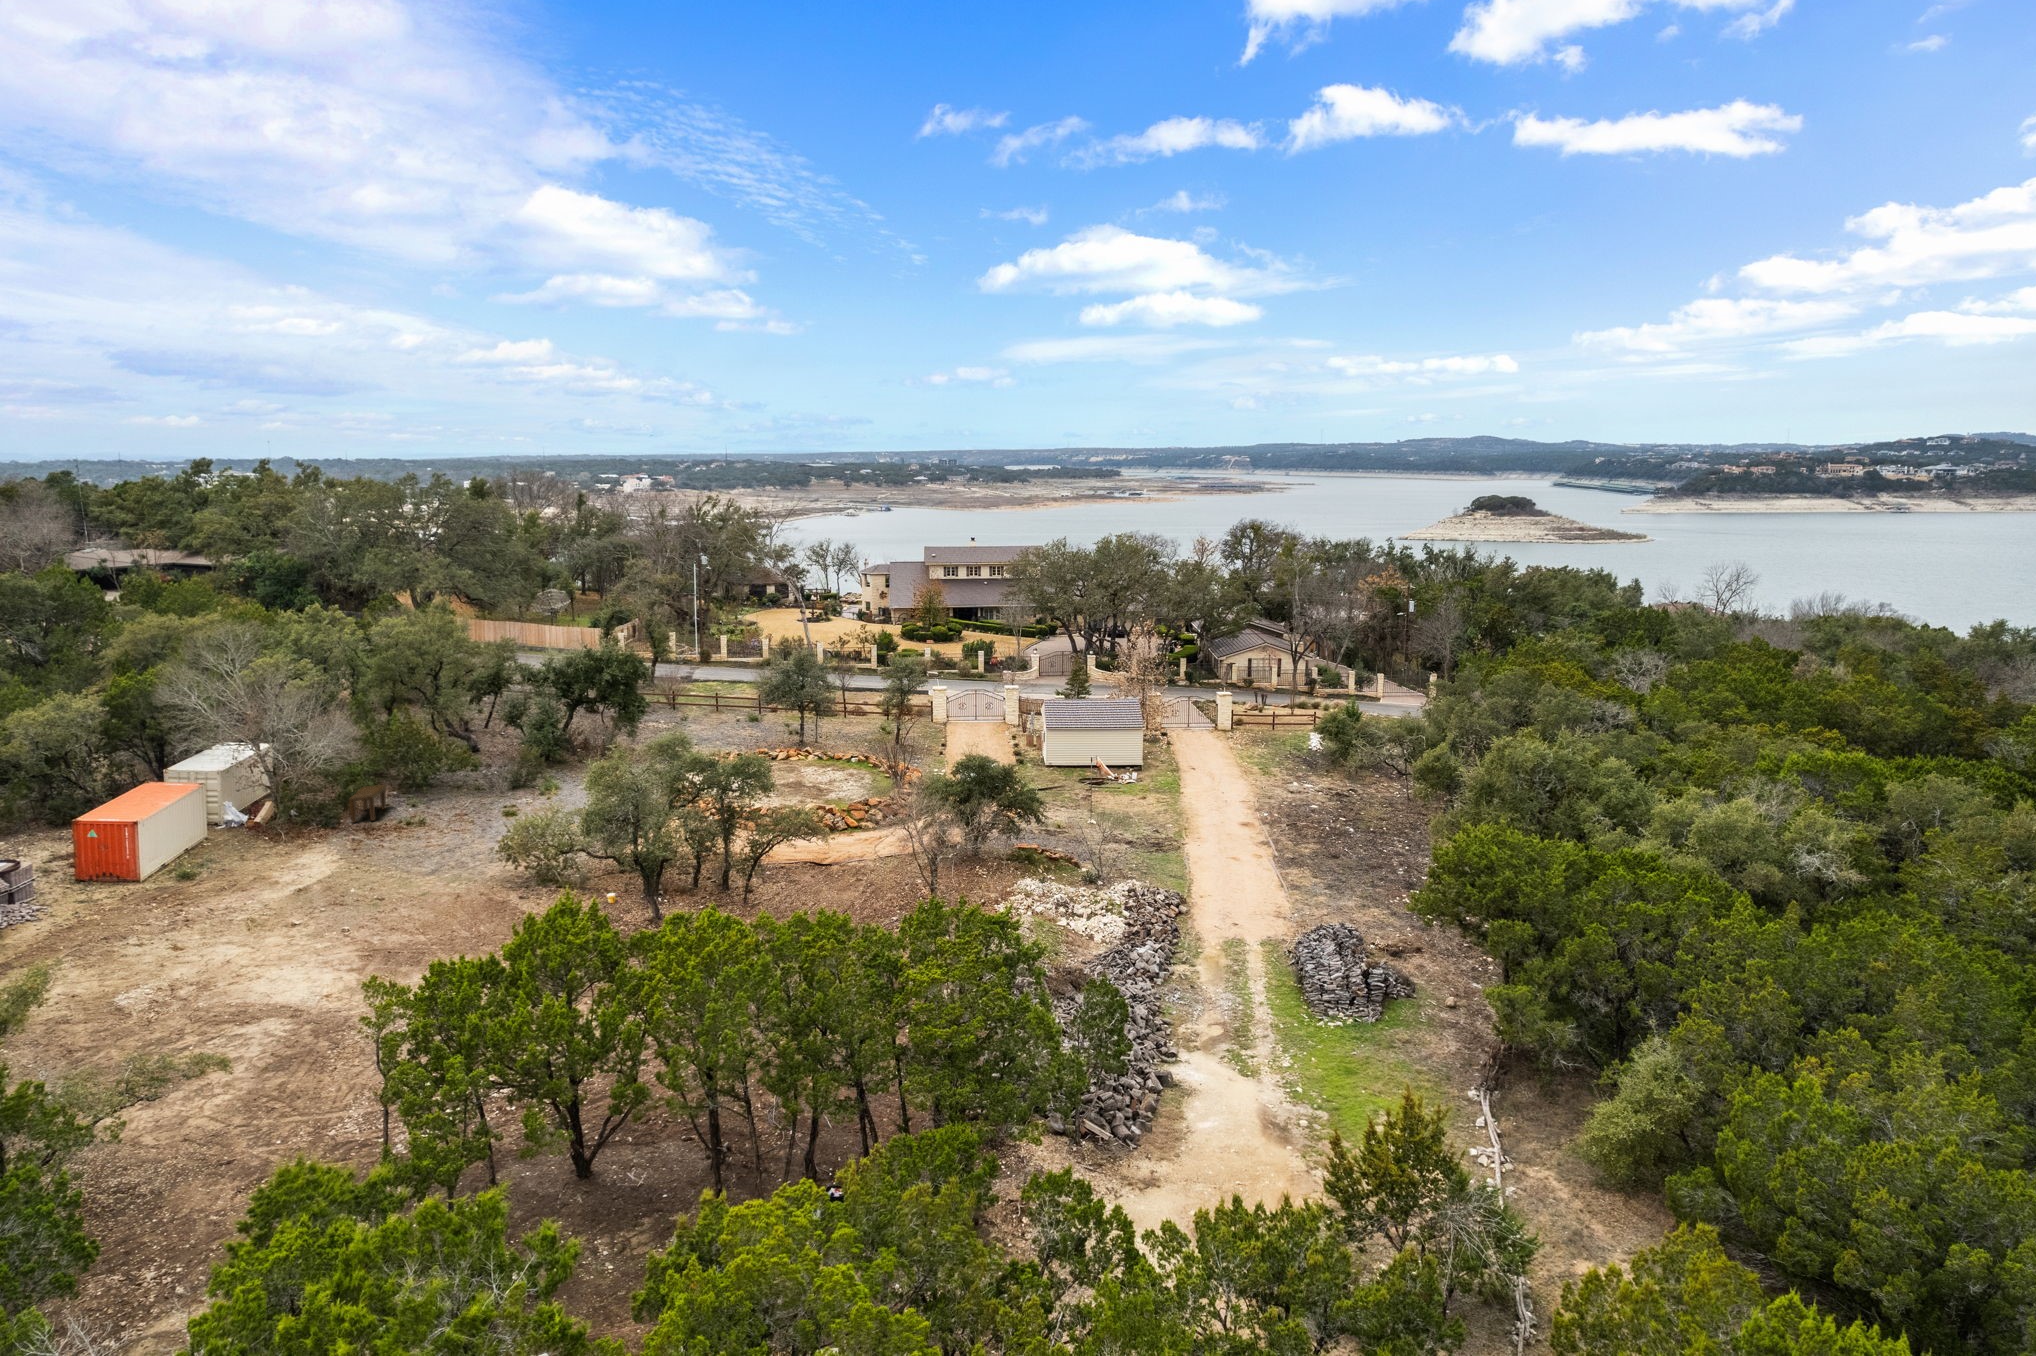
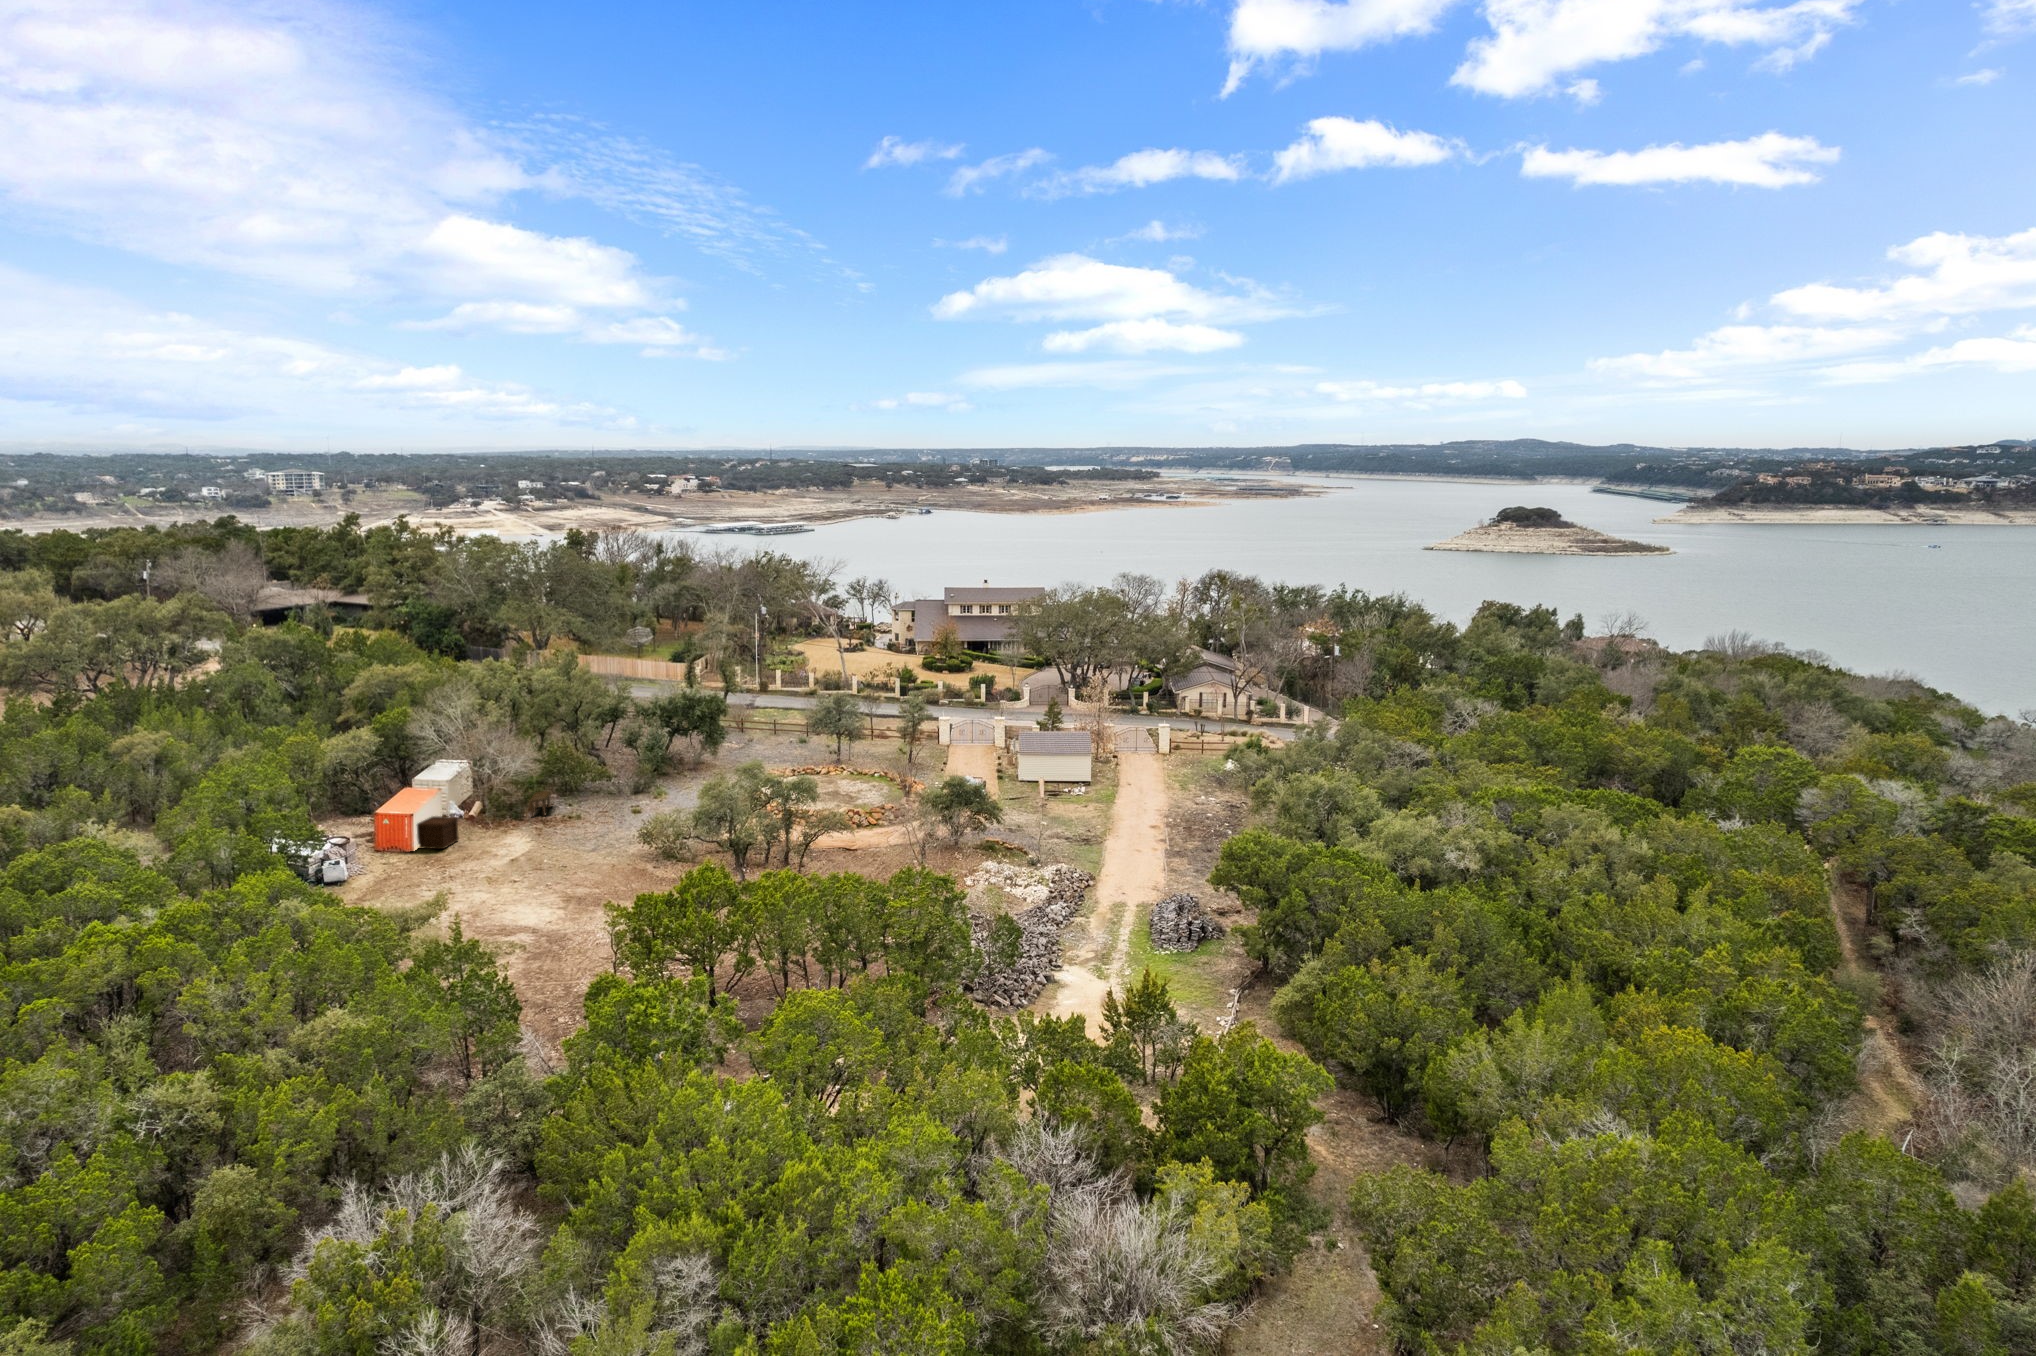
wooden crate: none [150,824,225,873] -> present [417,816,459,849]

